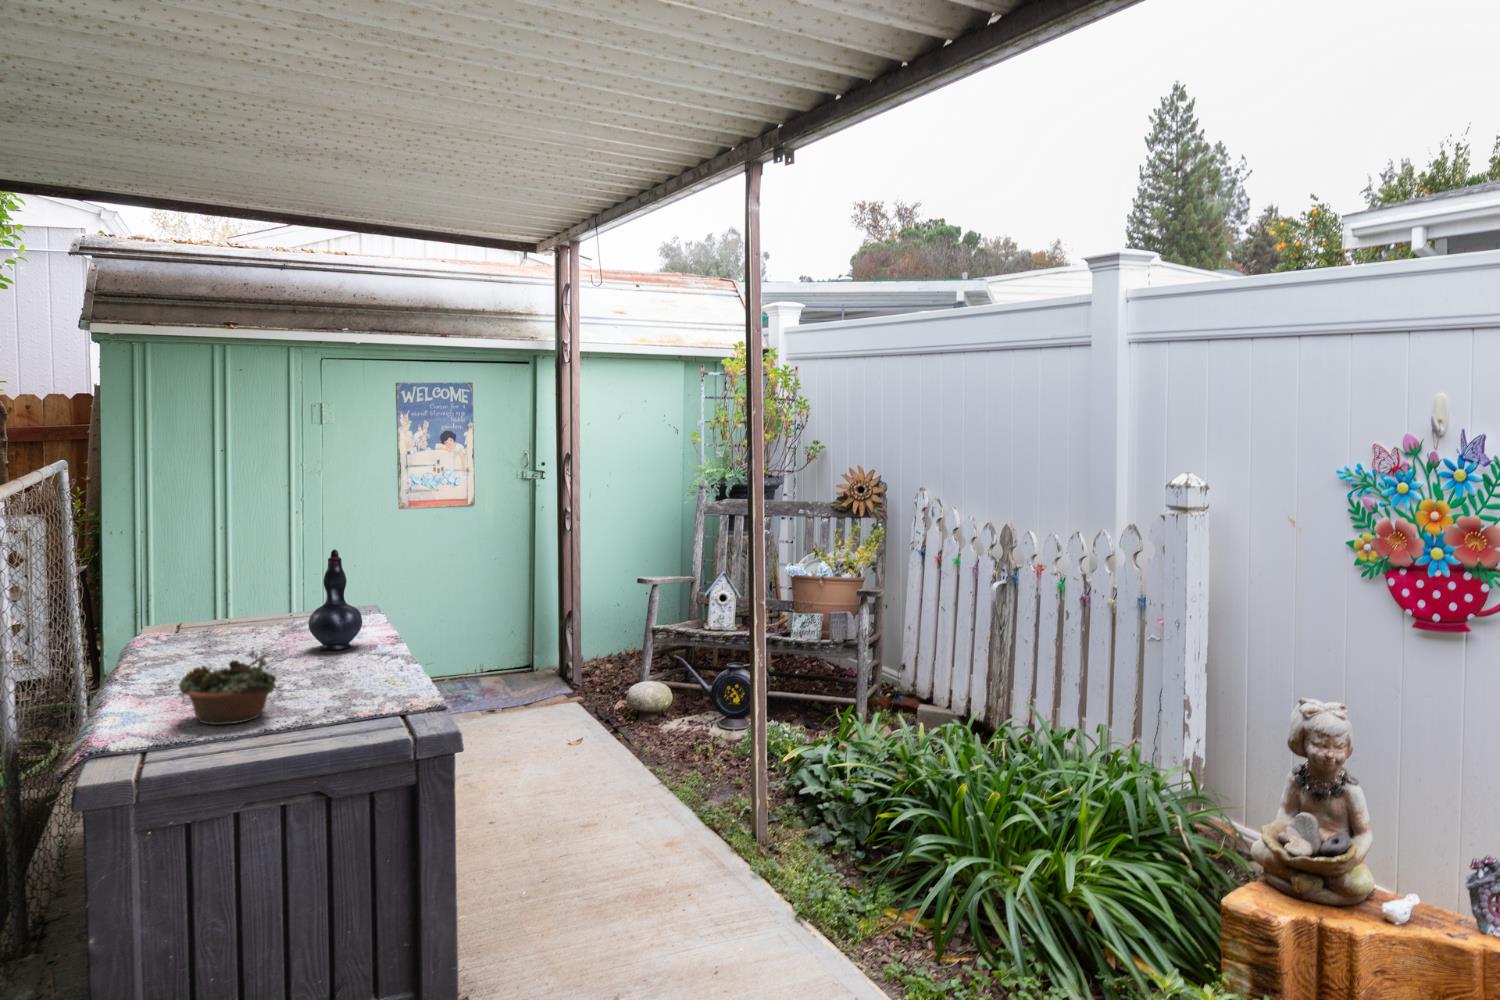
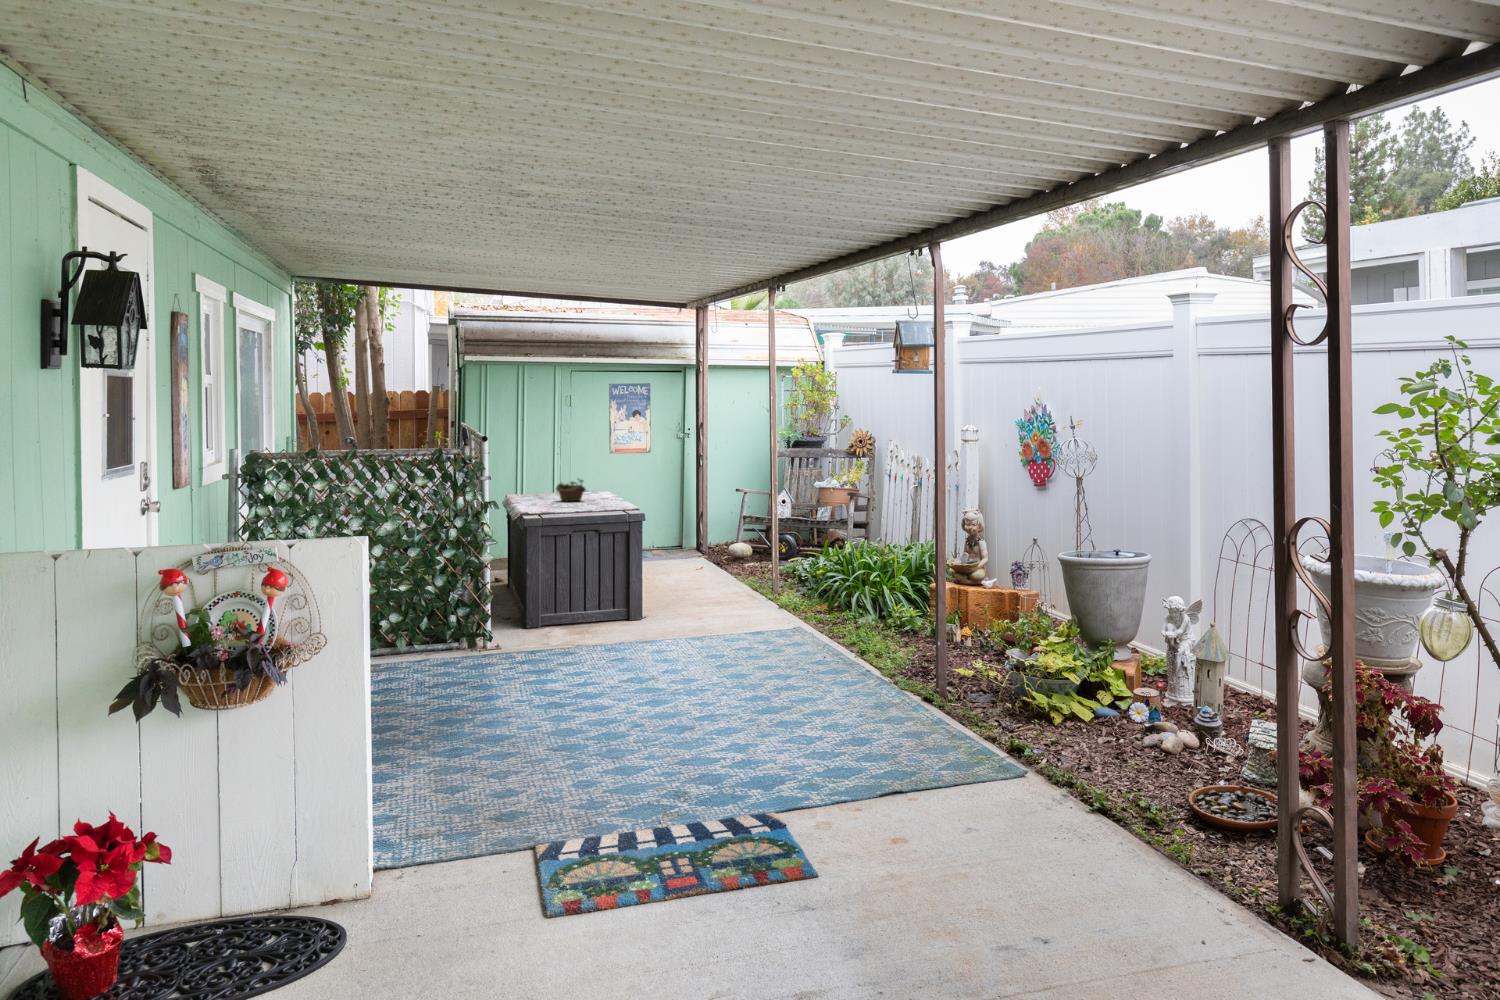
decorative vase: present [309,549,362,650] -> none [586,453,606,494]

